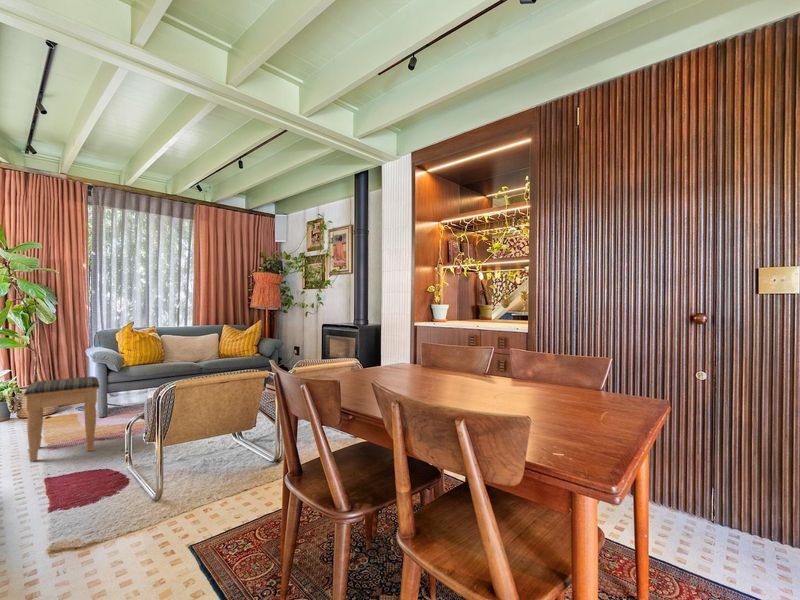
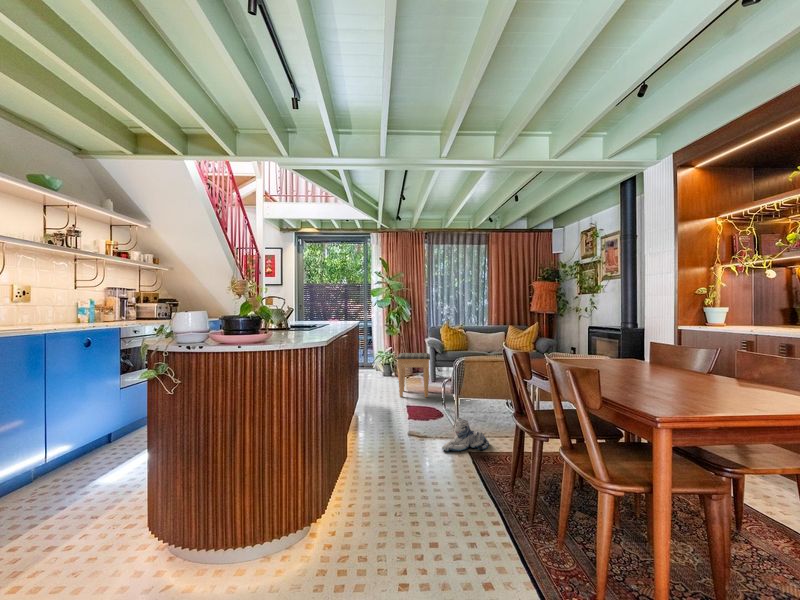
plush toy: none [136,488,220,557] -> present [442,418,489,451]

